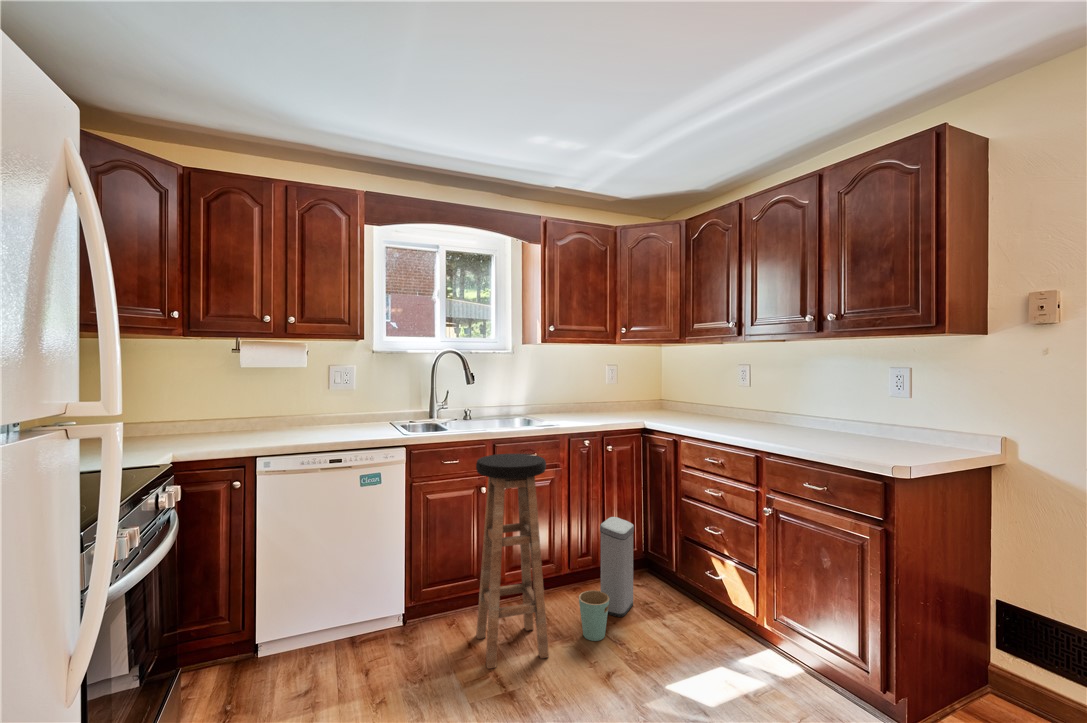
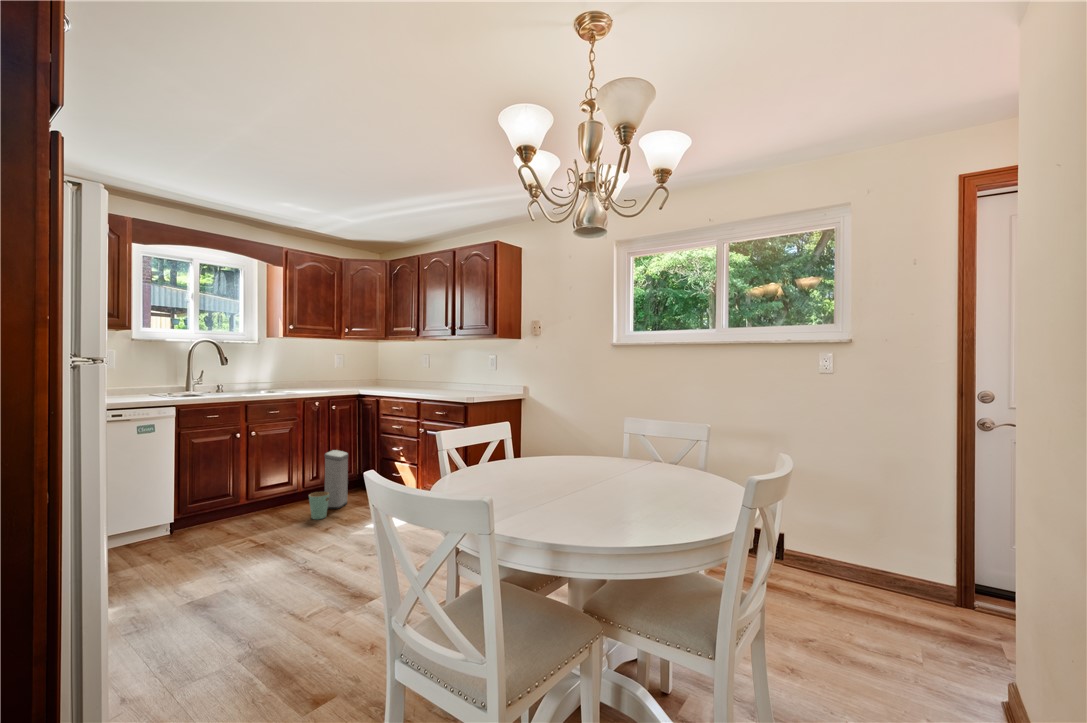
bar stool: present [476,454,549,669] -> none [233,408,288,538]

